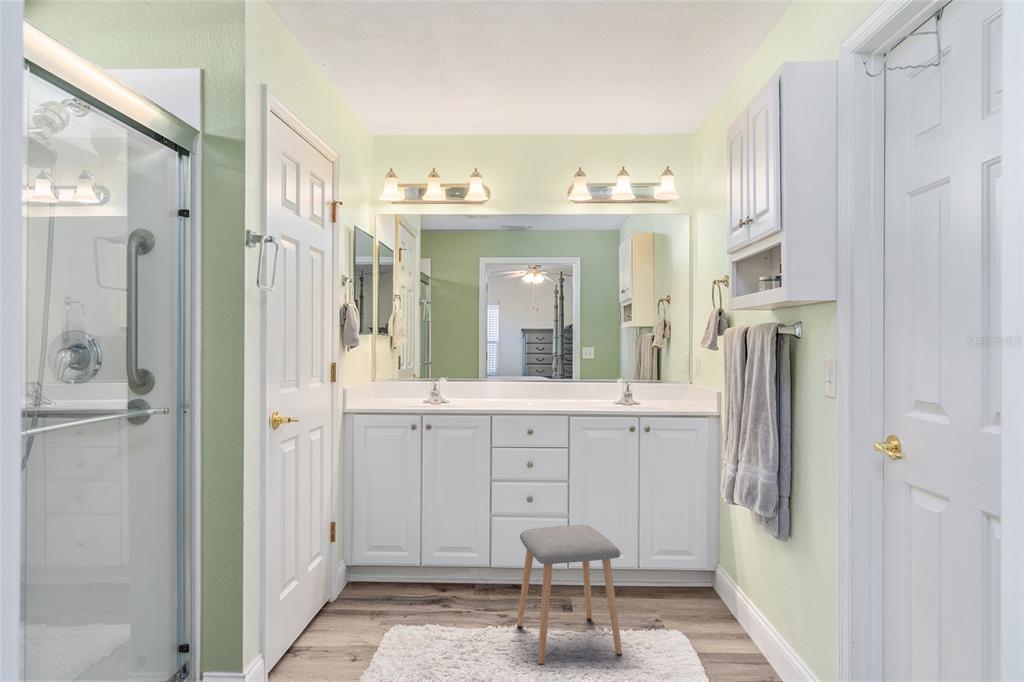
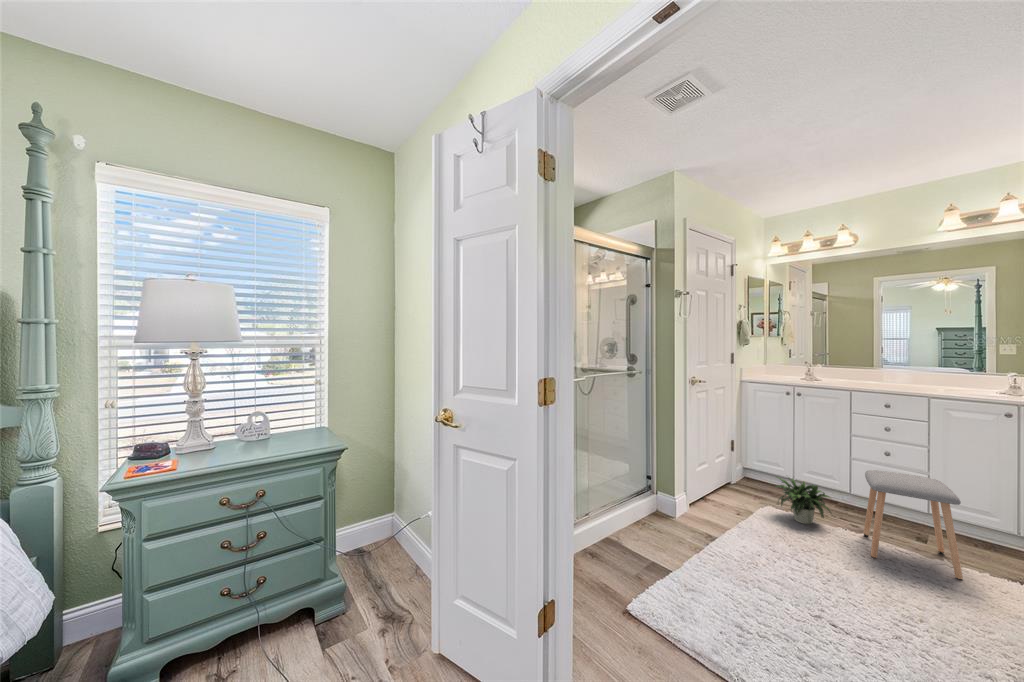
potted plant: none [389,564,485,640] -> present [775,477,831,524]

